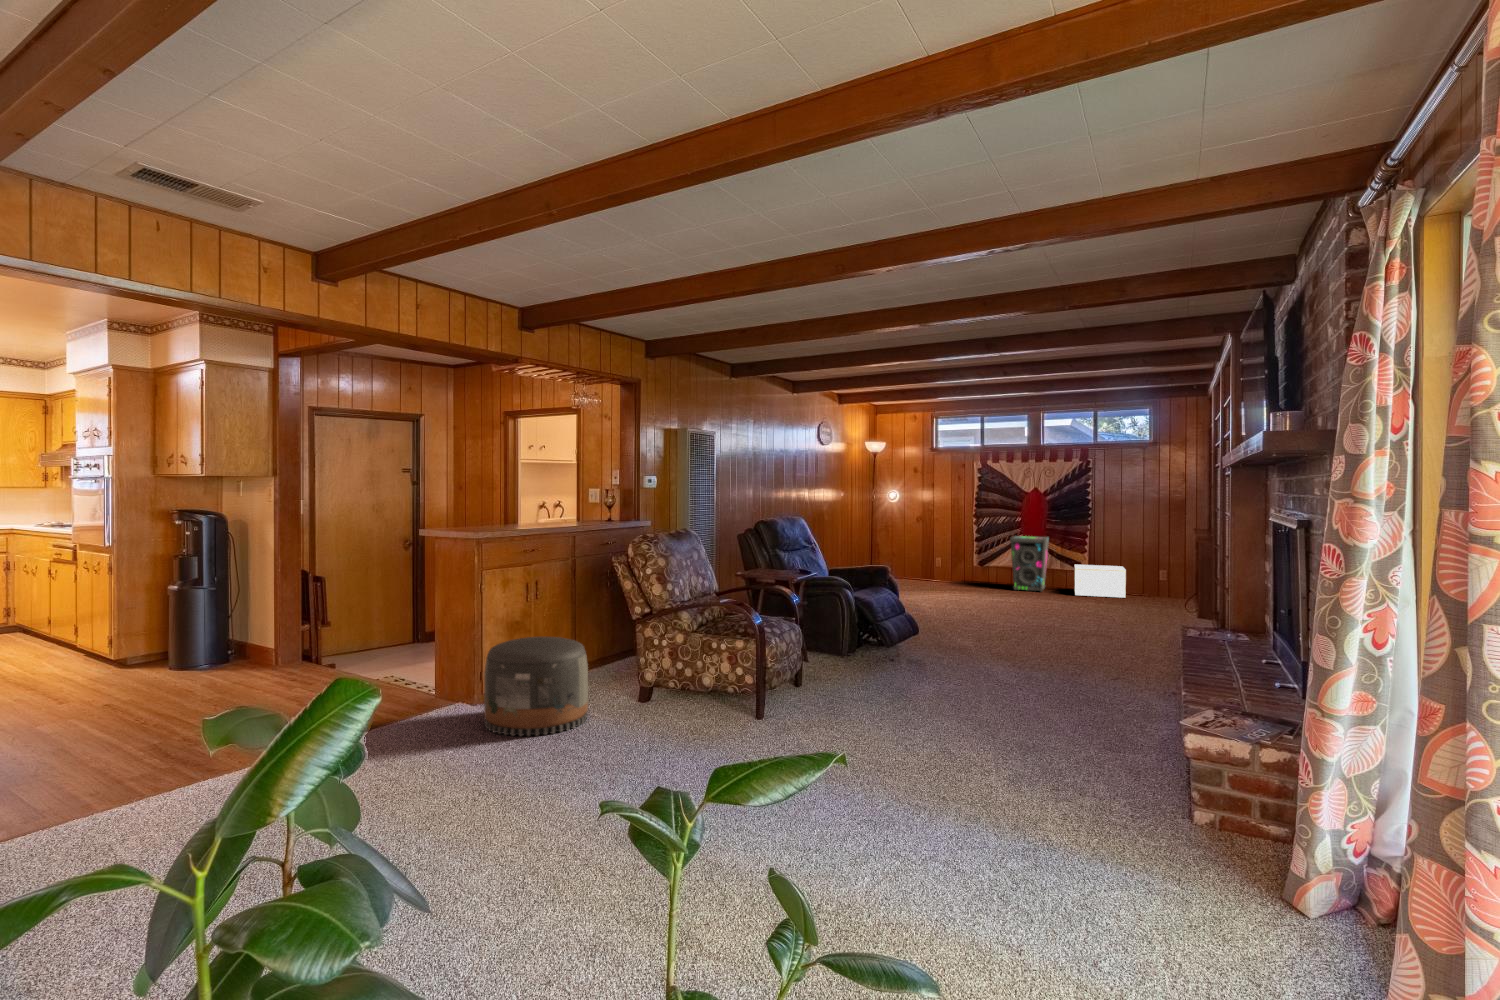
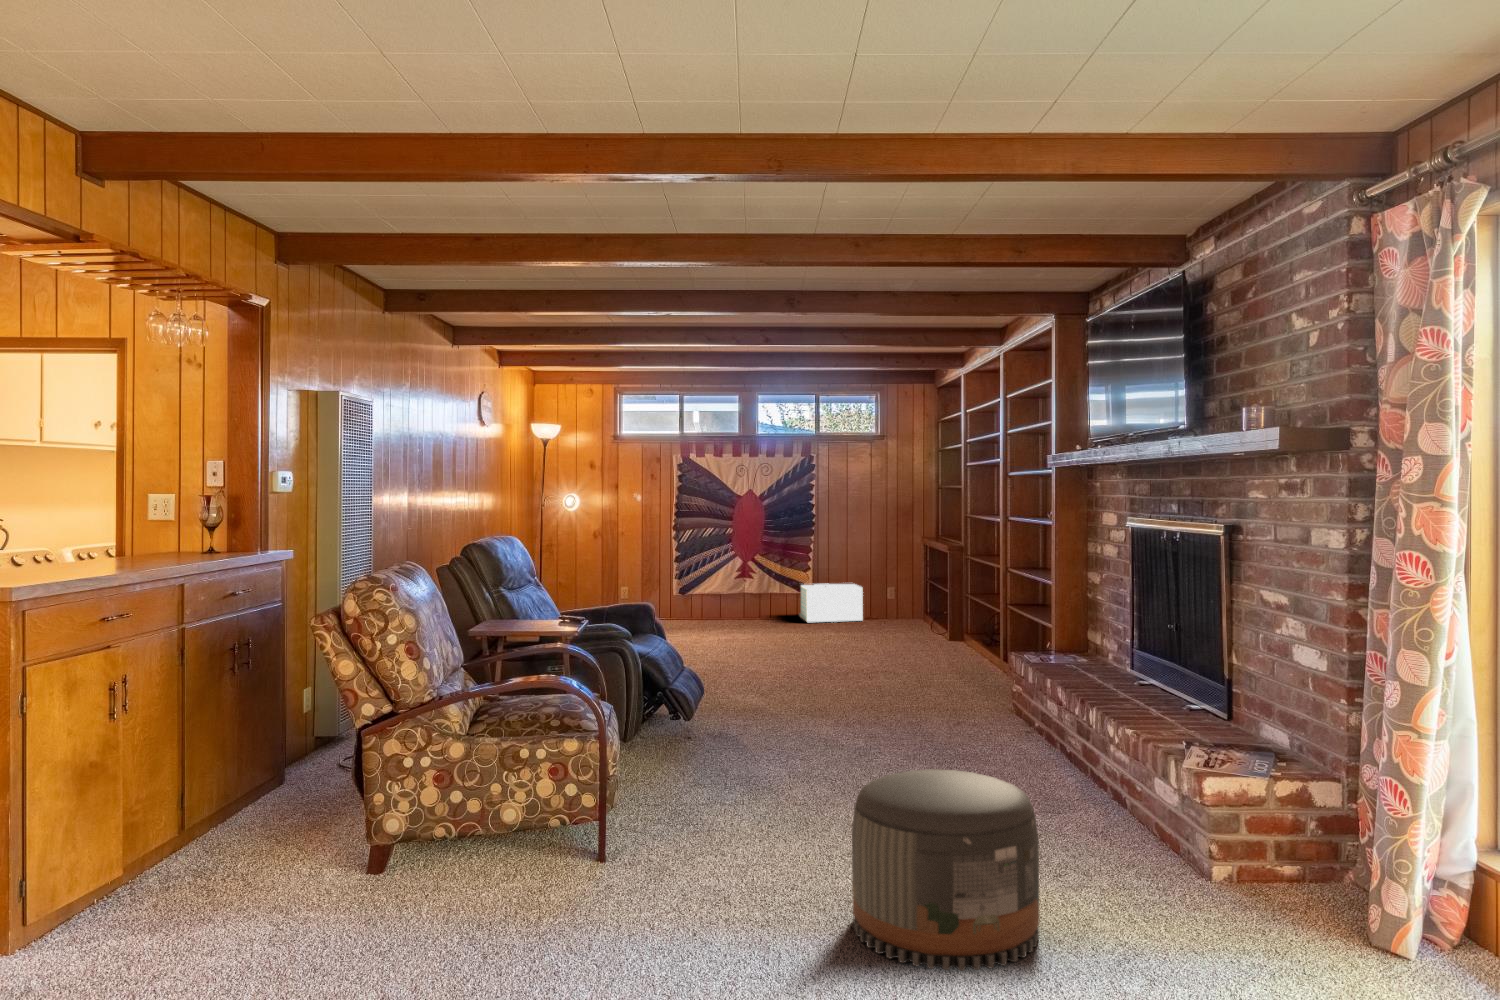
speaker: present [1010,536,1049,592] -> none [726,551,770,622]
pouf: present [484,637,588,736] -> present [852,769,1040,971]

